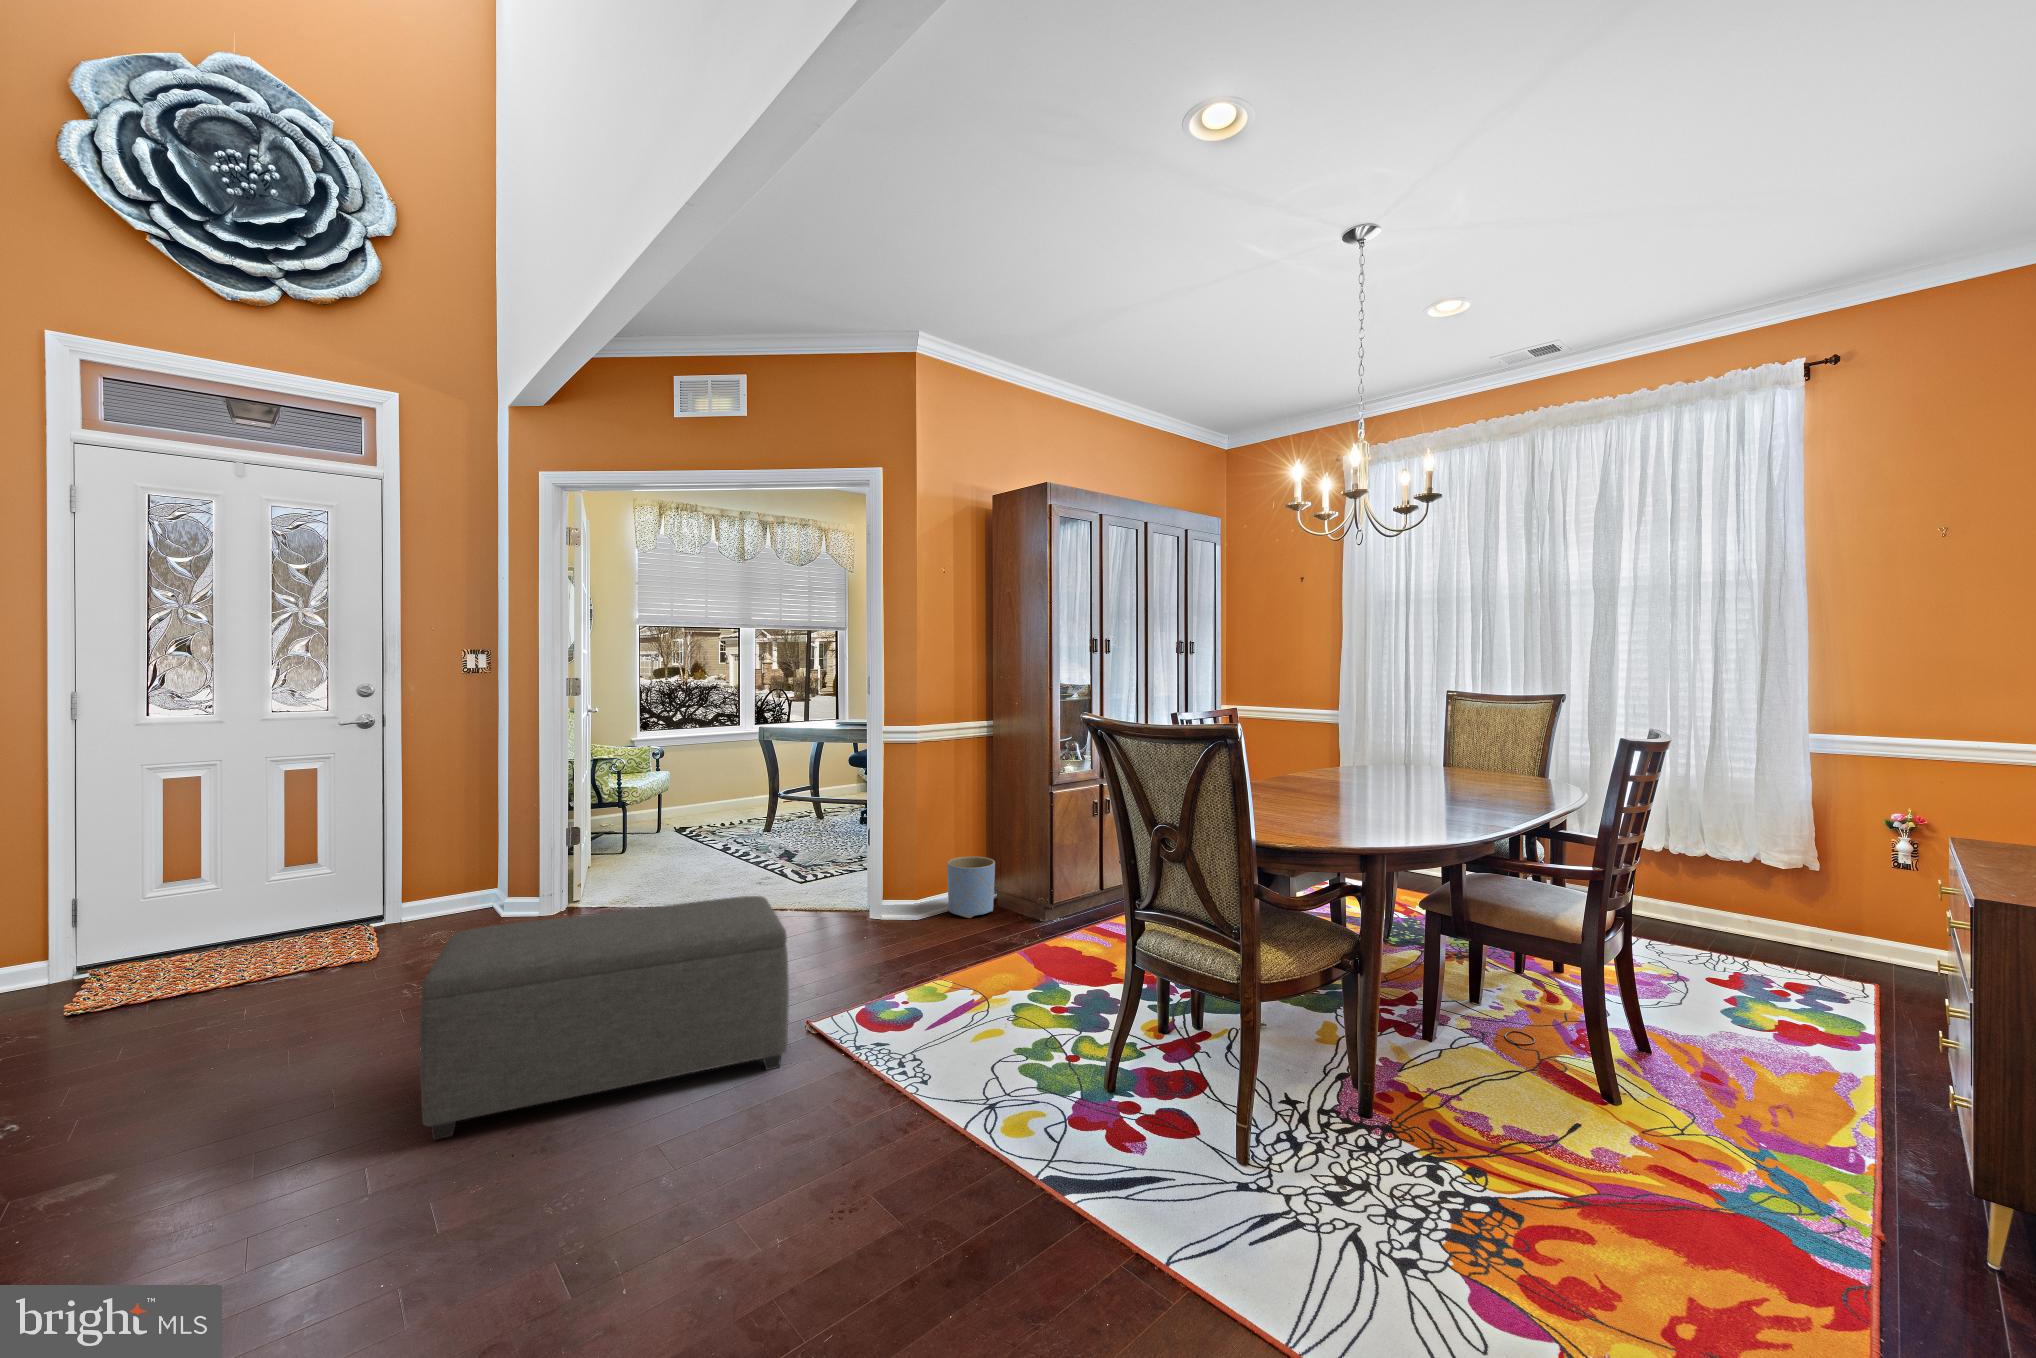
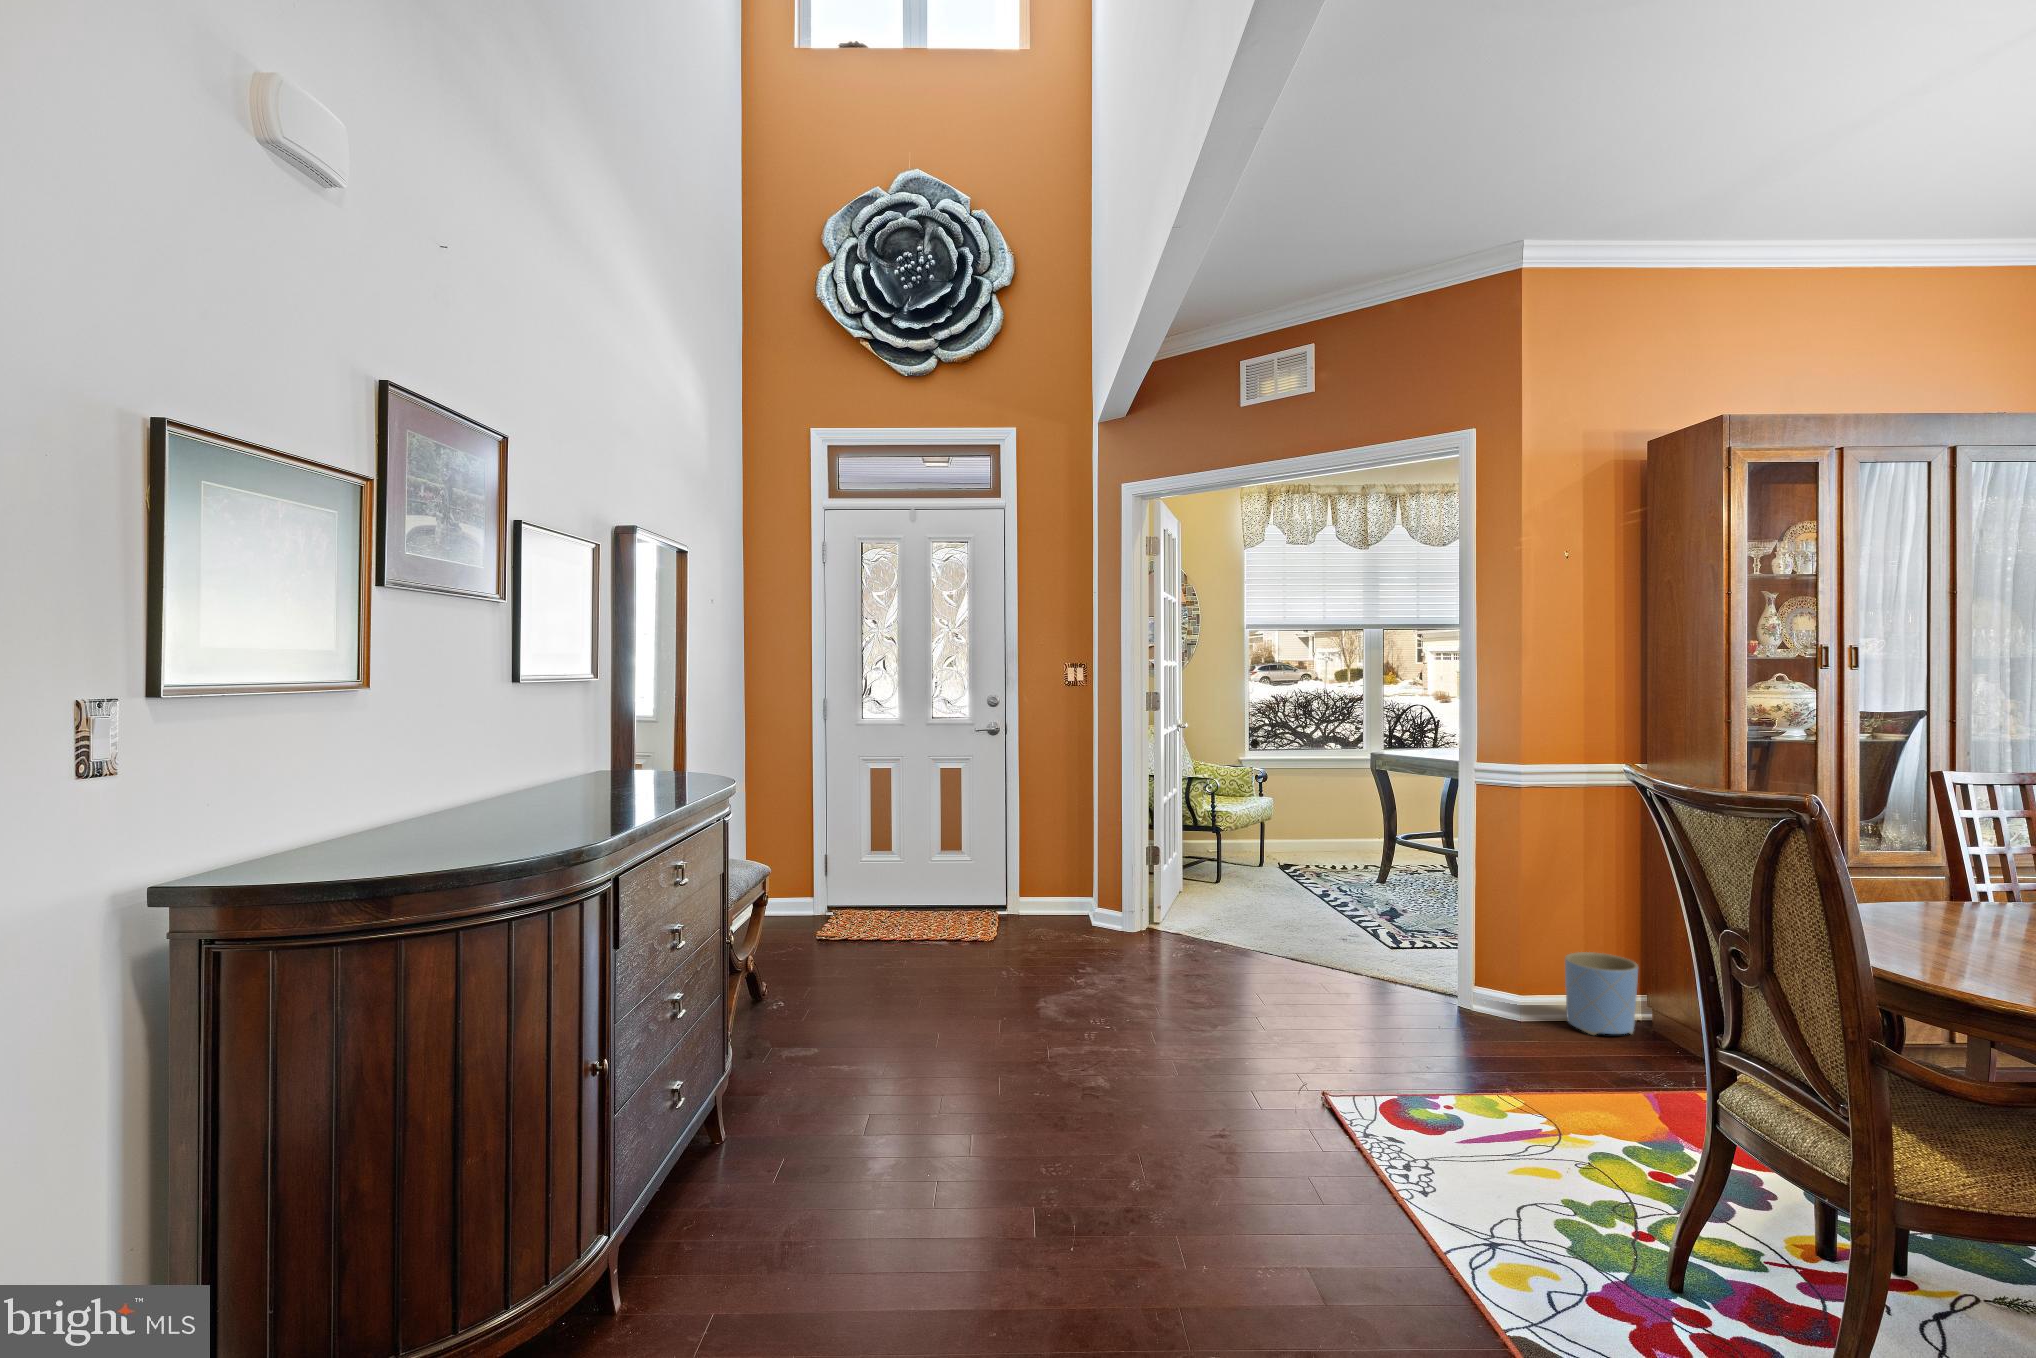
ottoman: present [420,896,789,1140] -> none [985,931,1293,1132]

